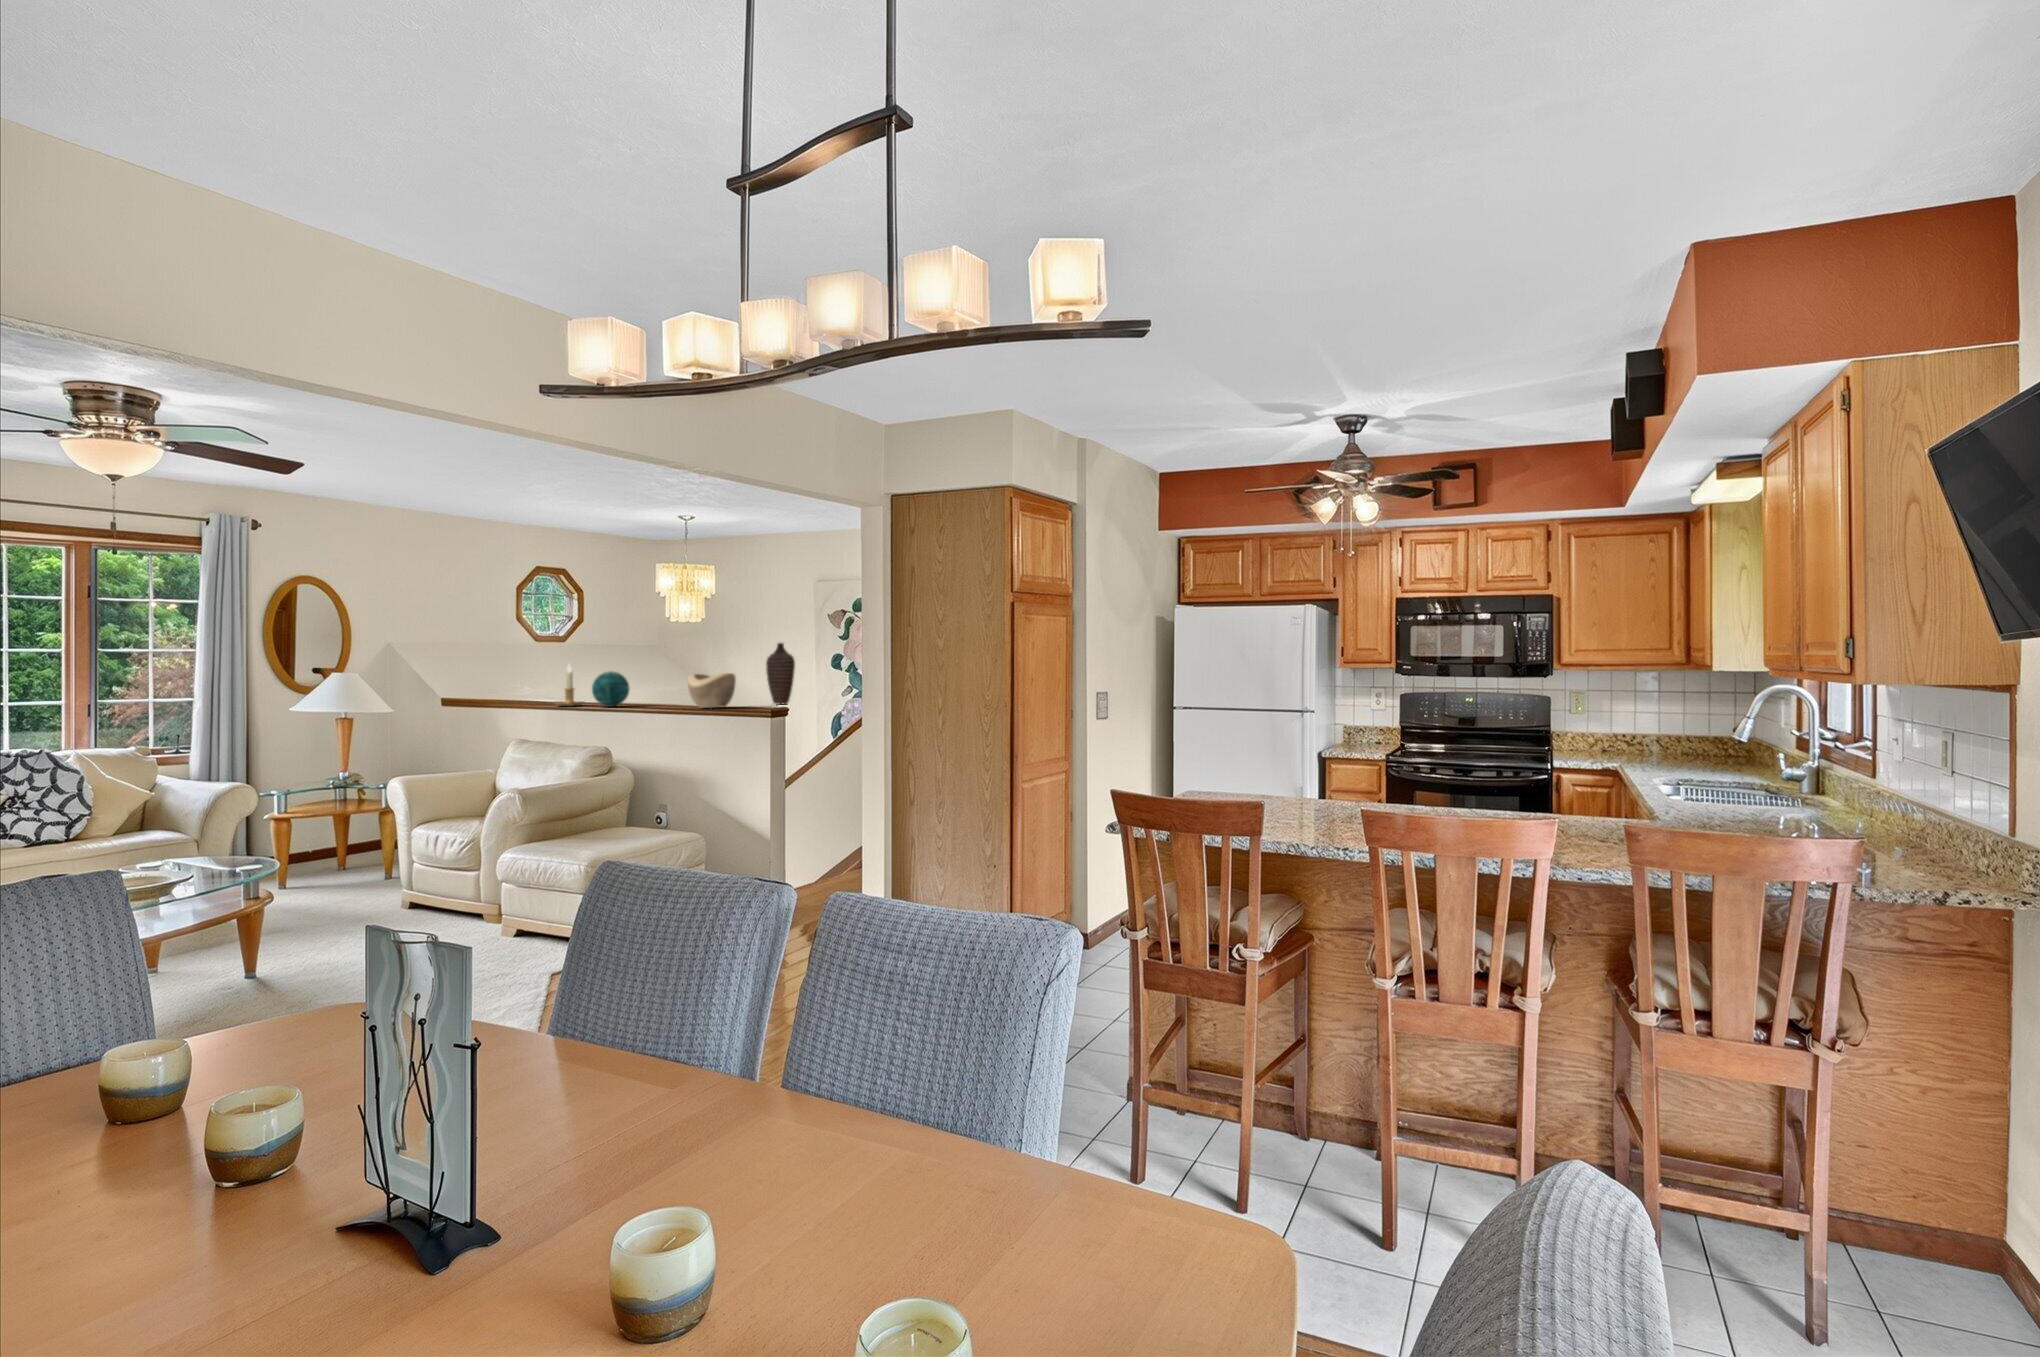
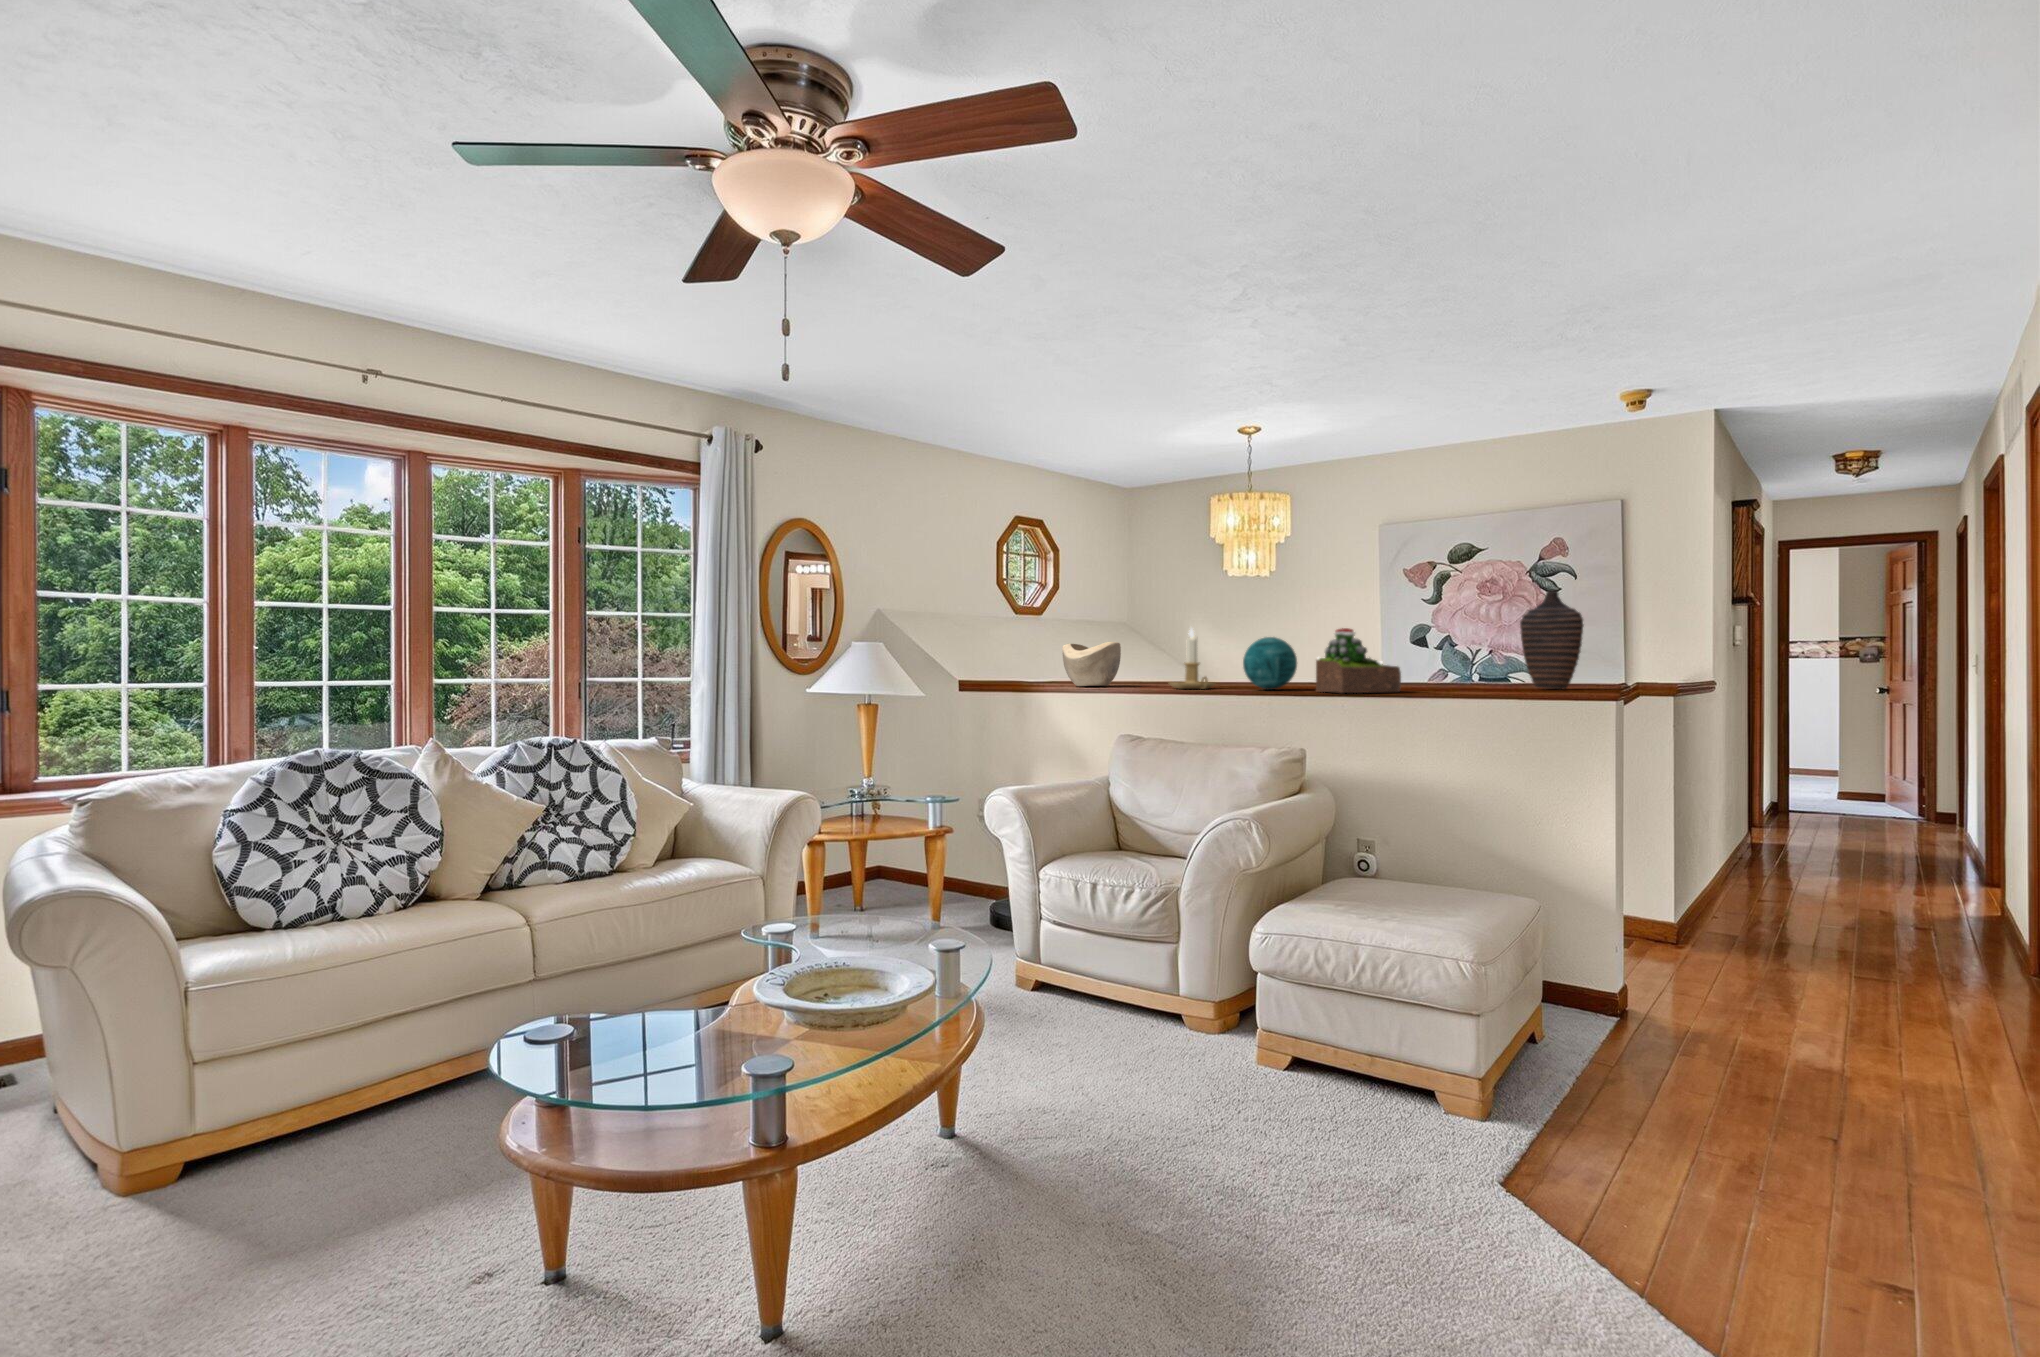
succulent plant: none [627,667,676,709] -> present [1316,628,1401,693]
decorative bowl: present [688,673,736,708] -> present [1062,642,1121,686]

